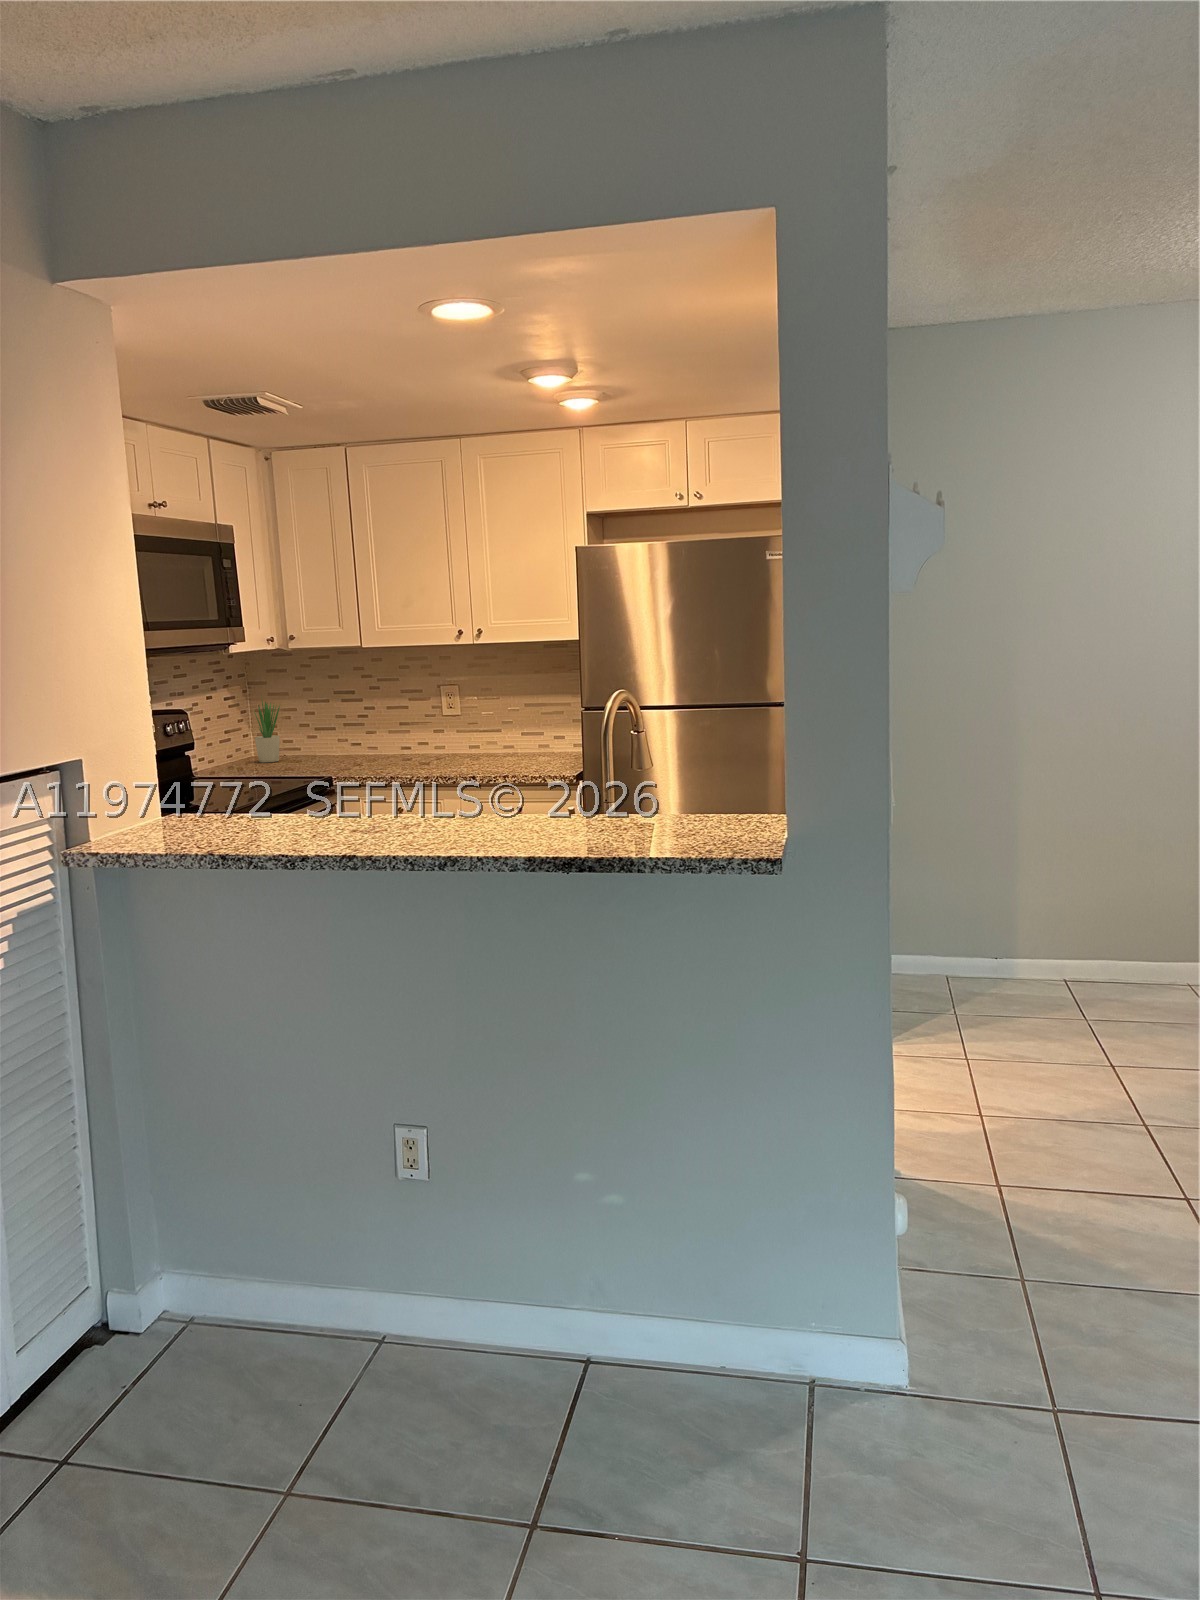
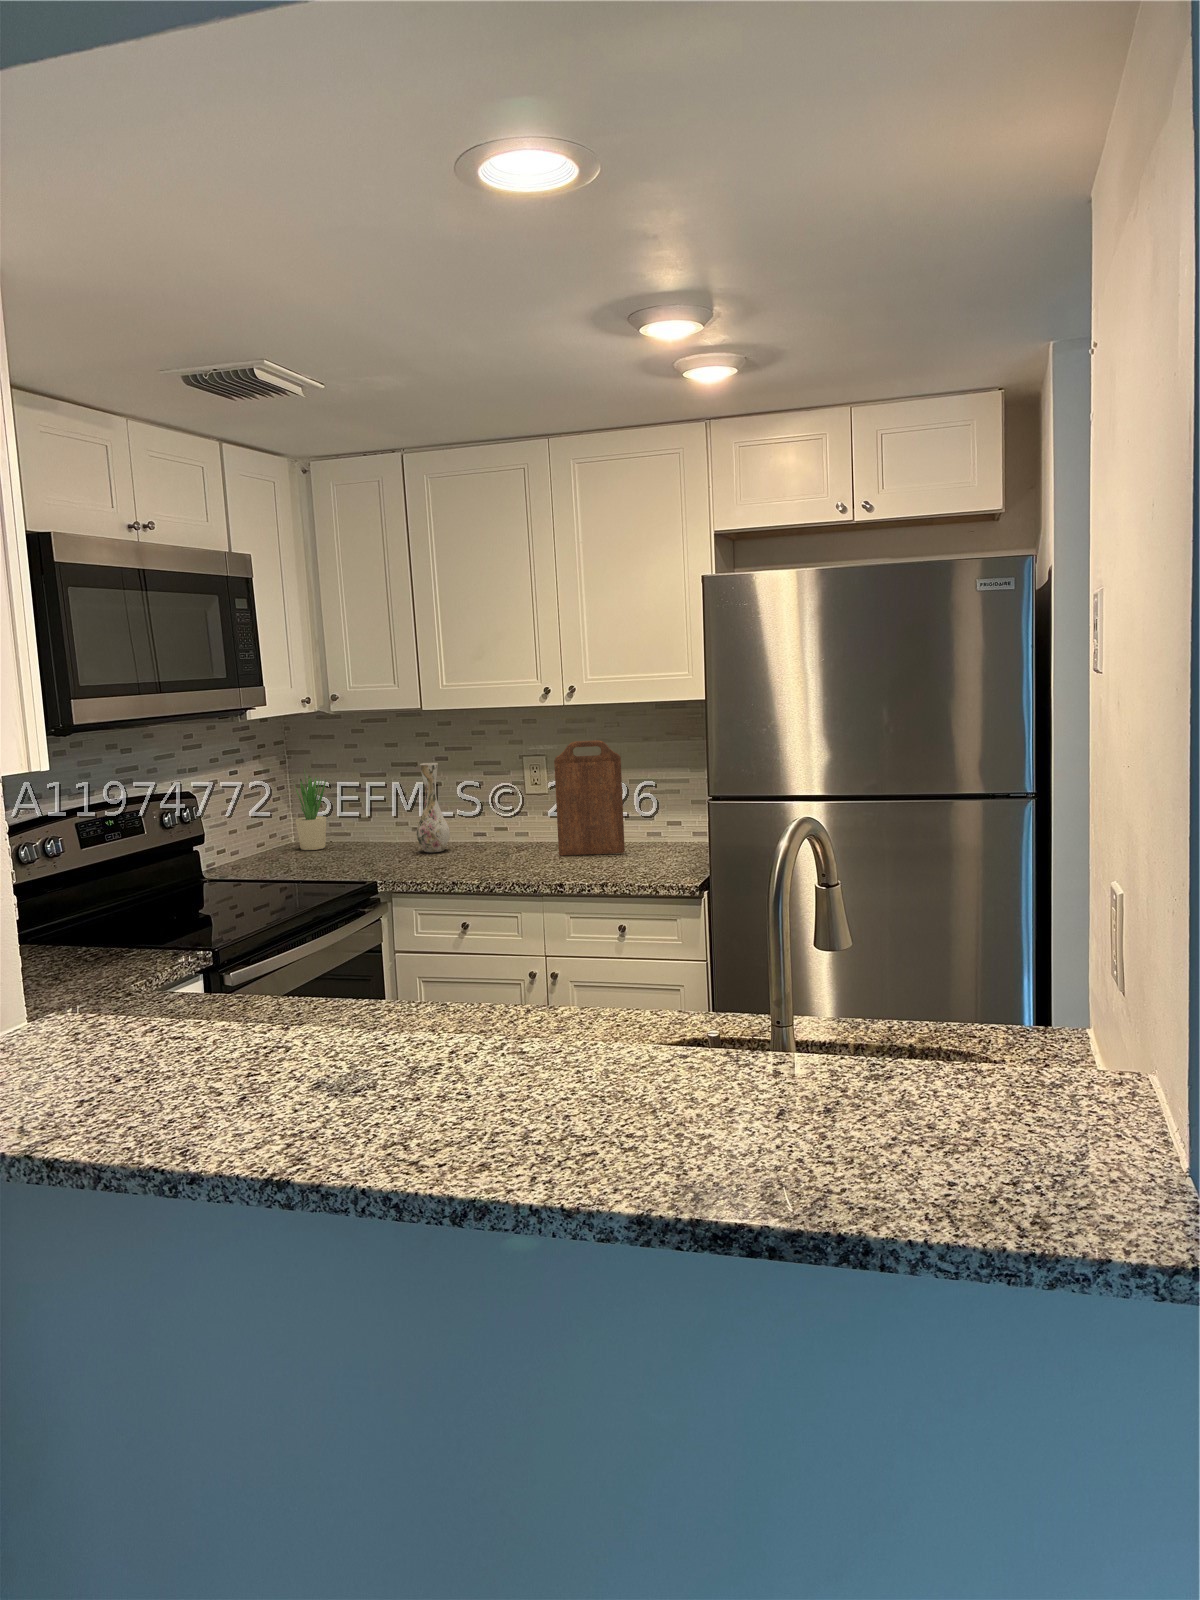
cutting board: none [466,673,522,764] -> present [554,740,625,856]
vase: none [355,691,382,763] -> present [416,763,450,852]

